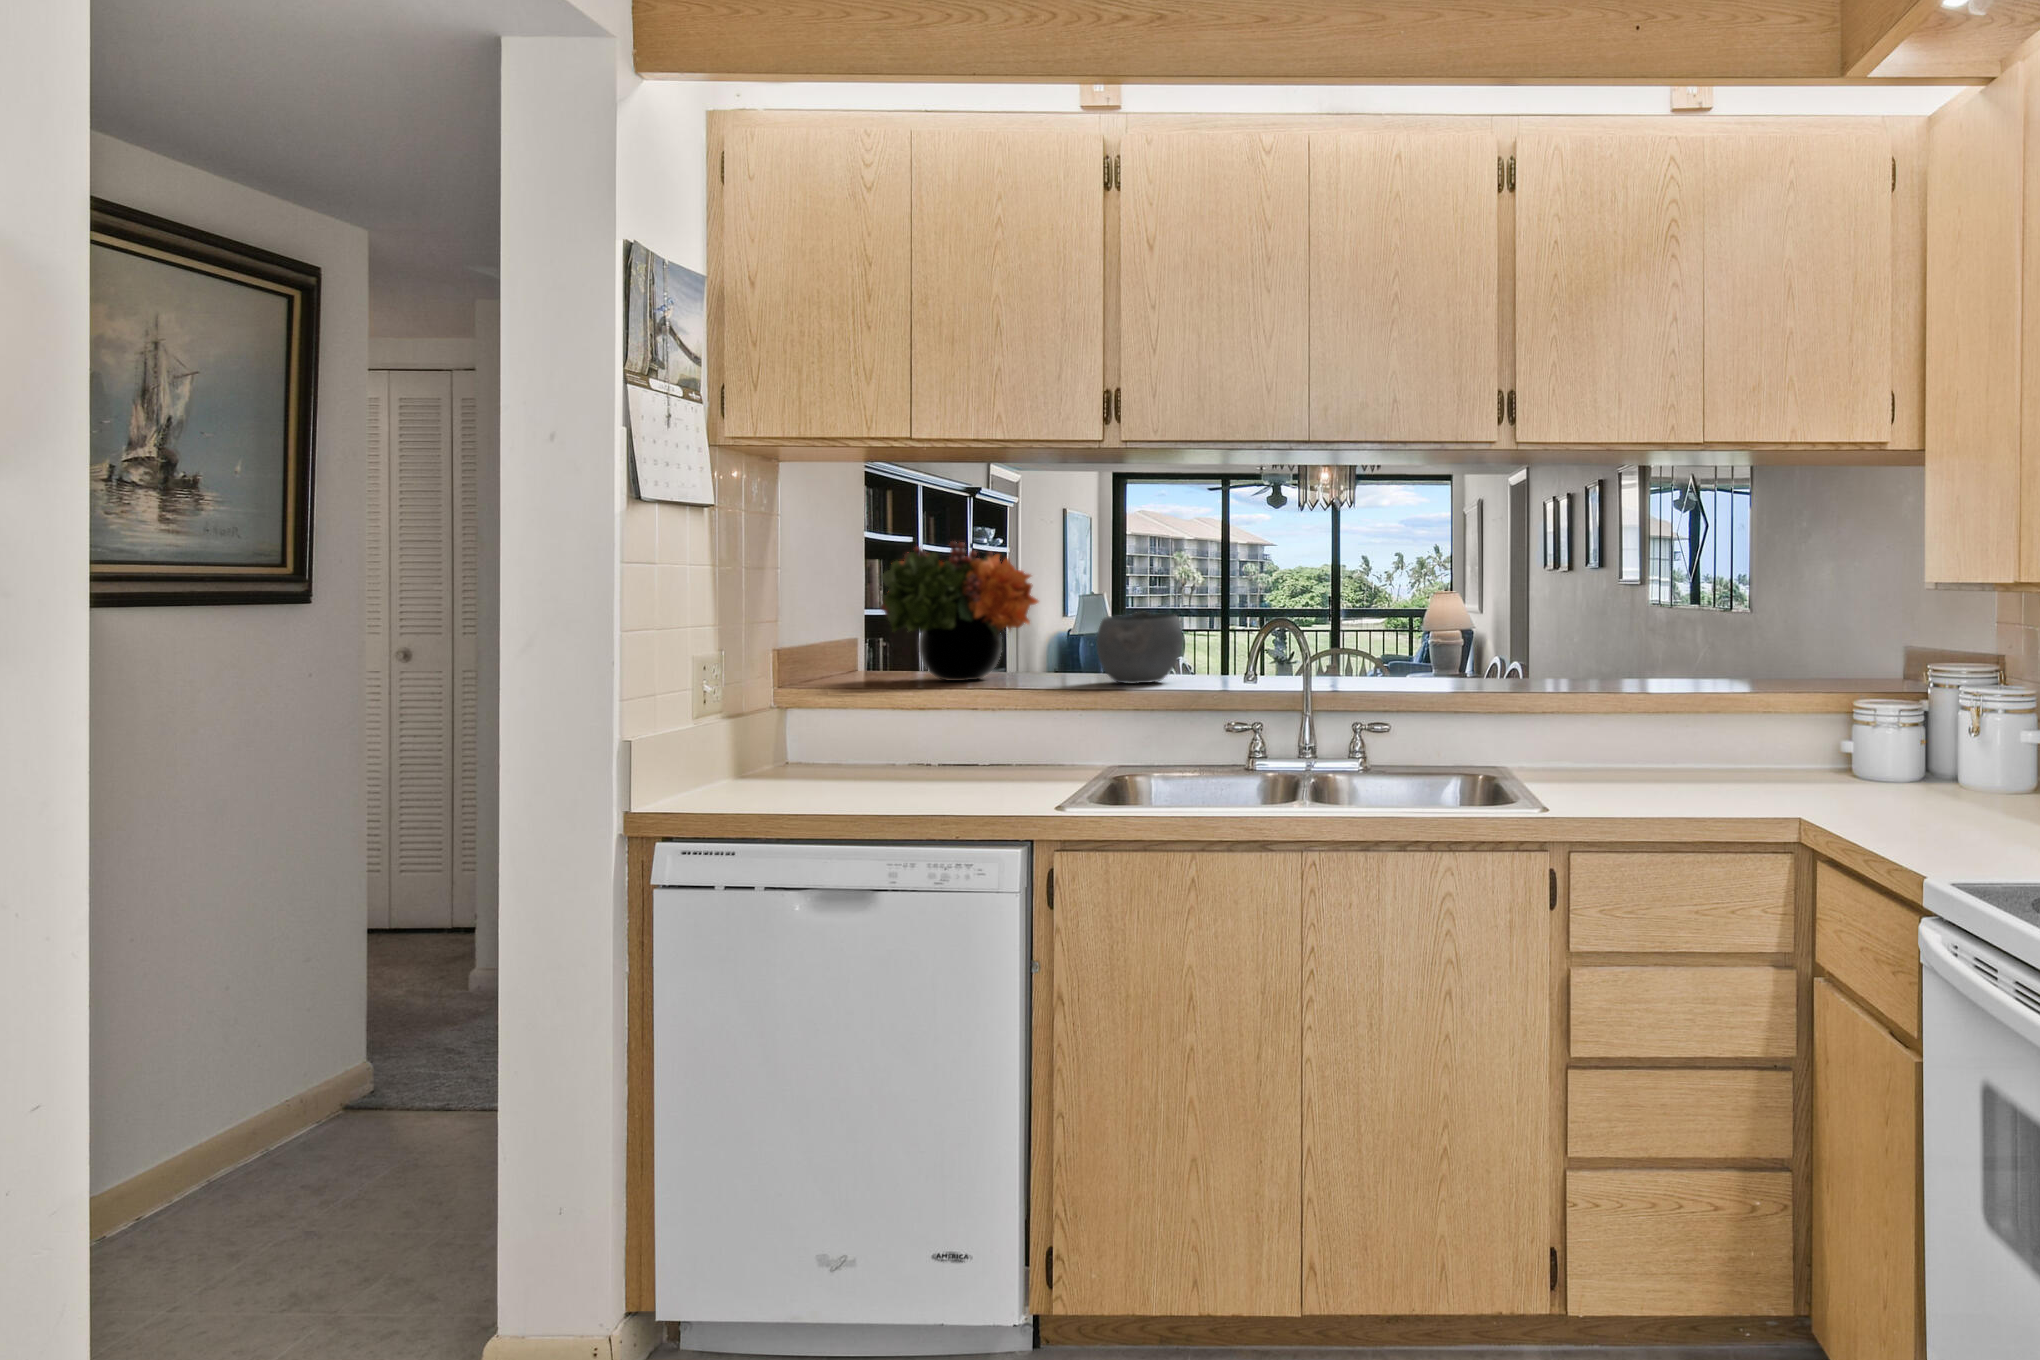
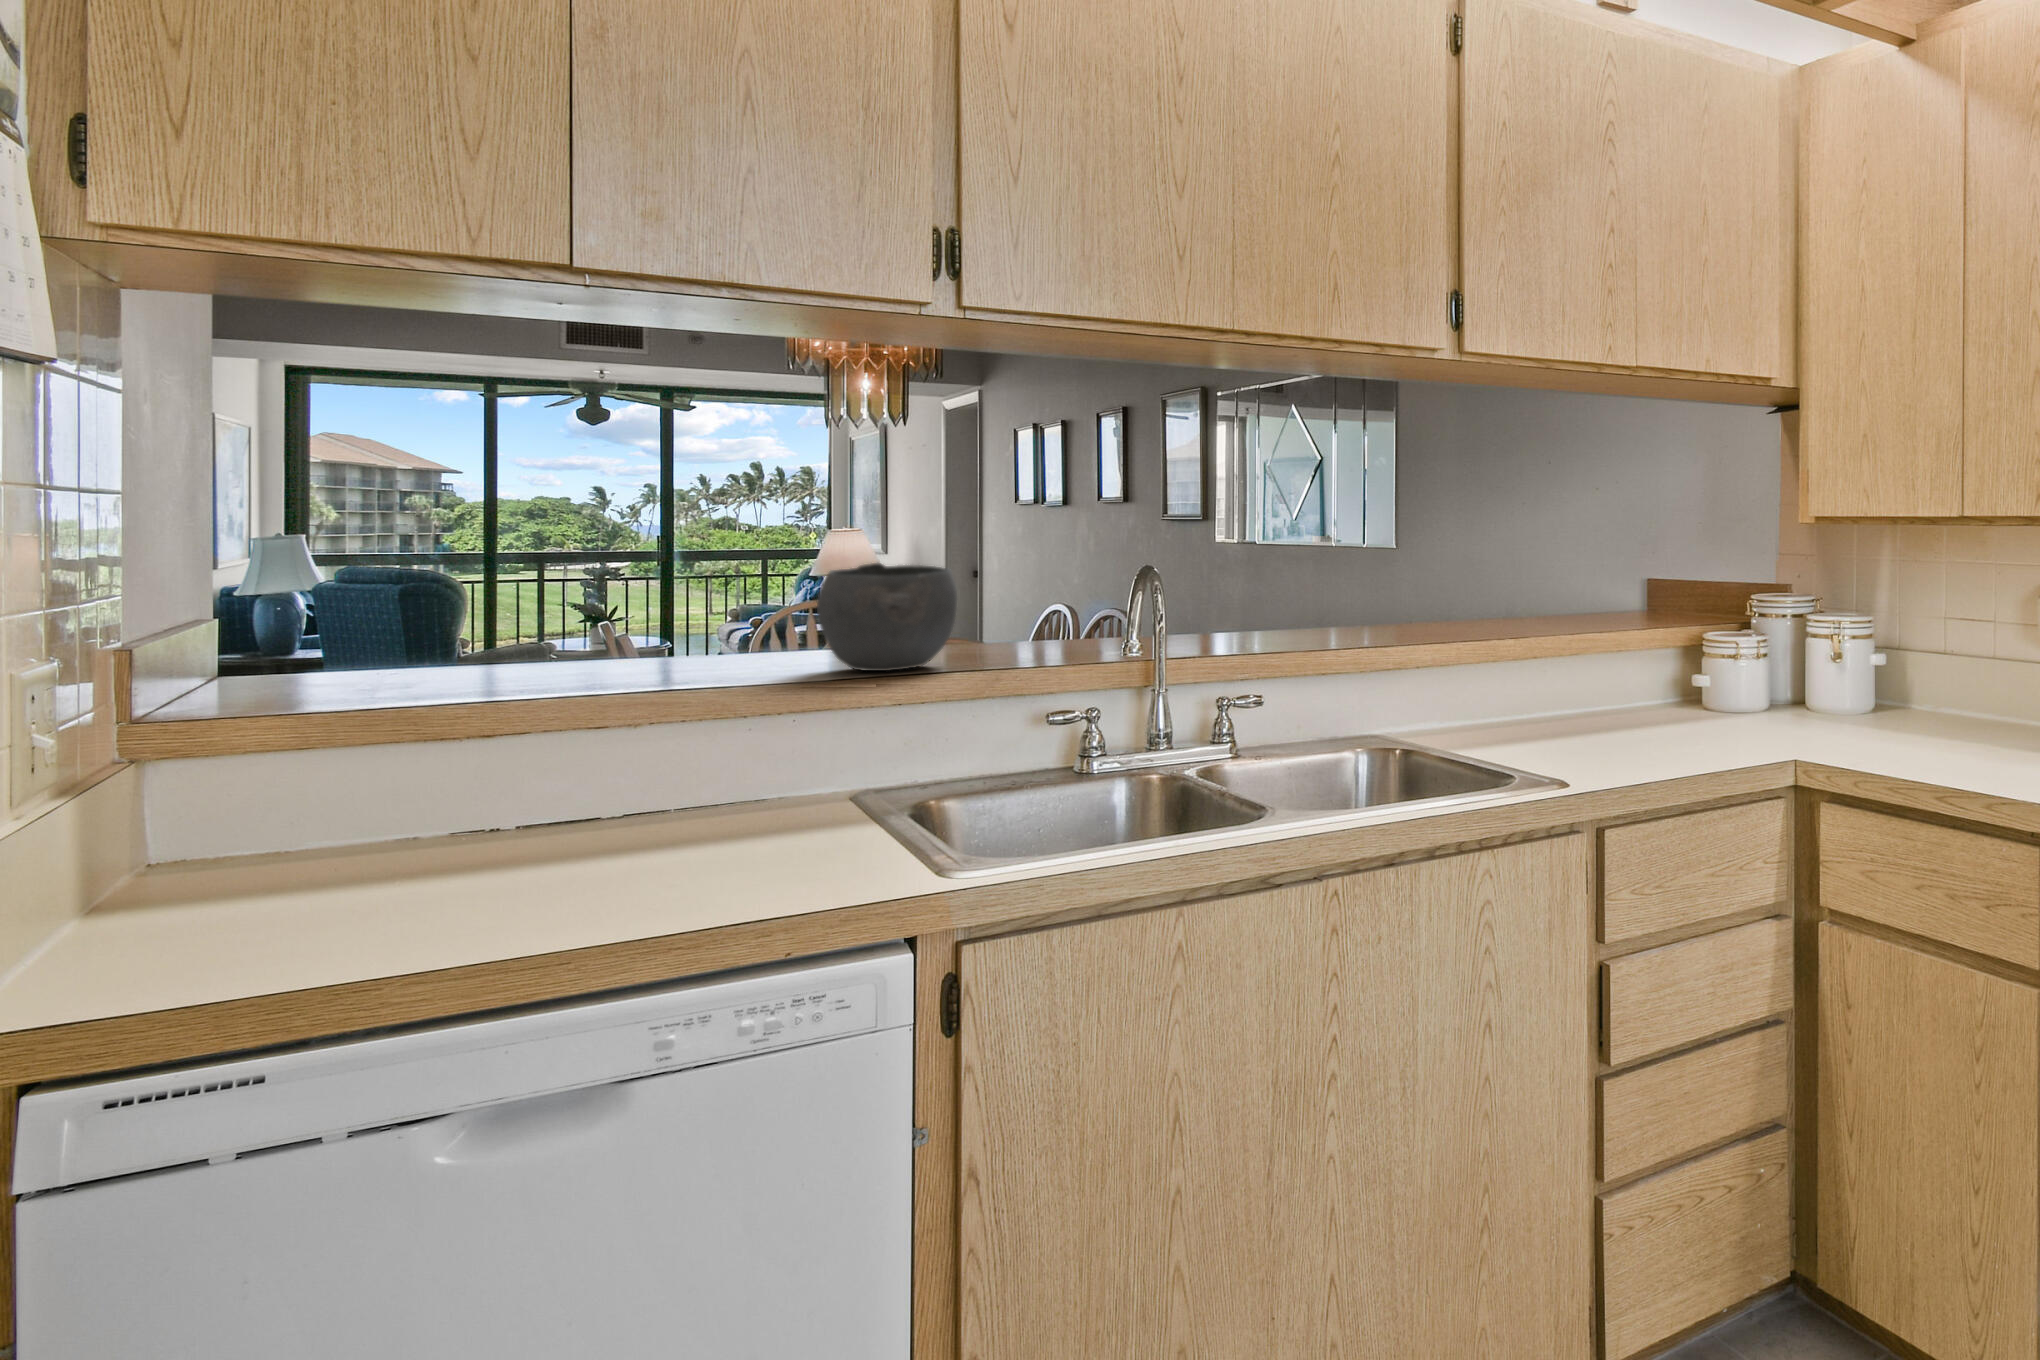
flower arrangement: present [880,541,1038,681] -> none [338,448,671,686]

